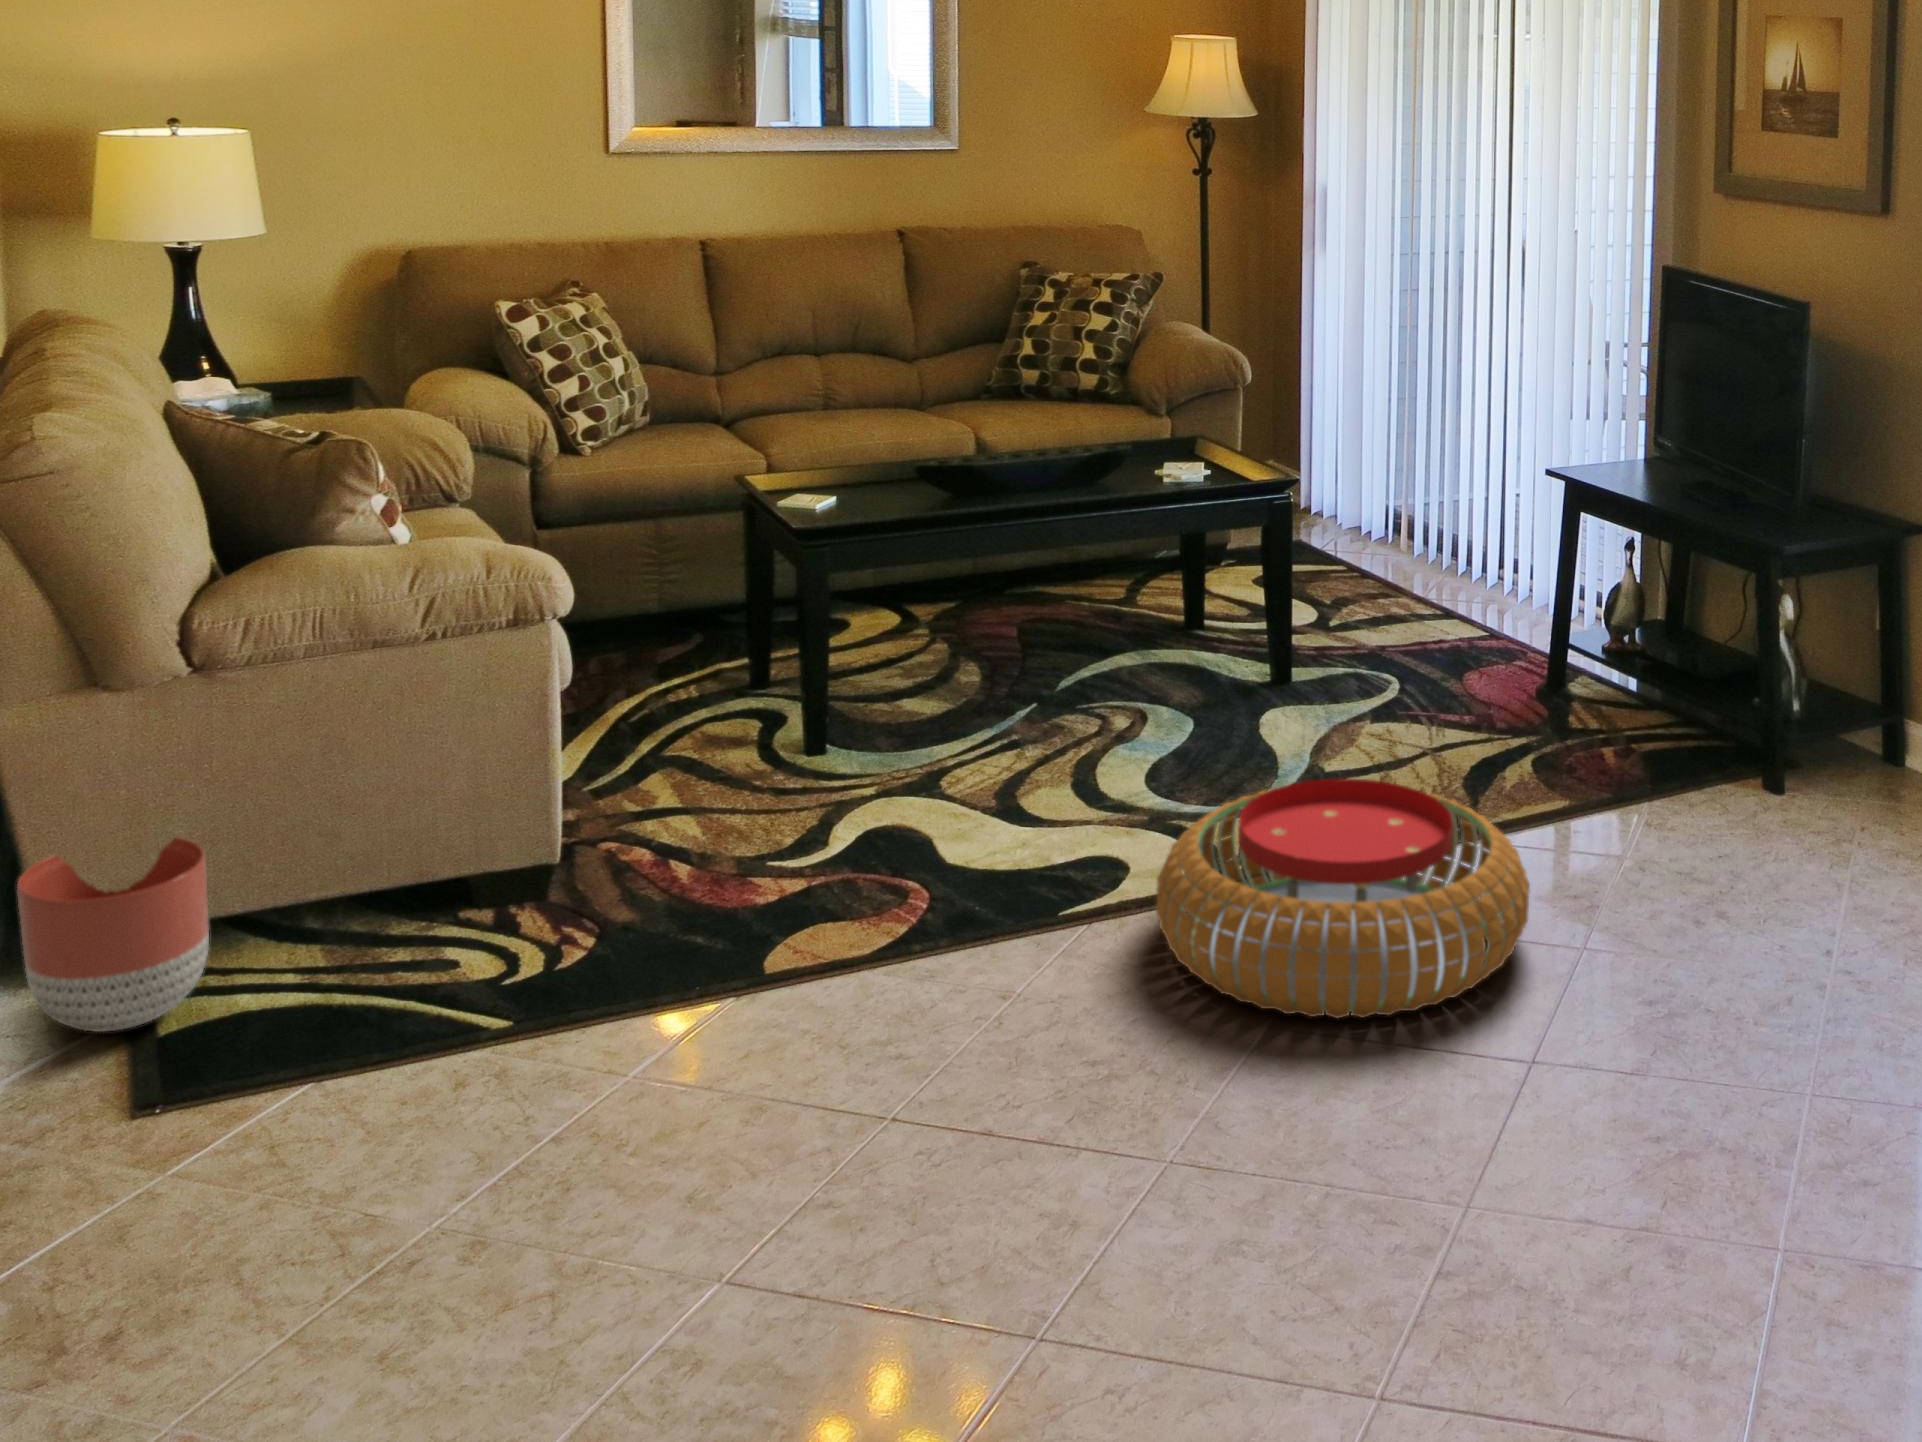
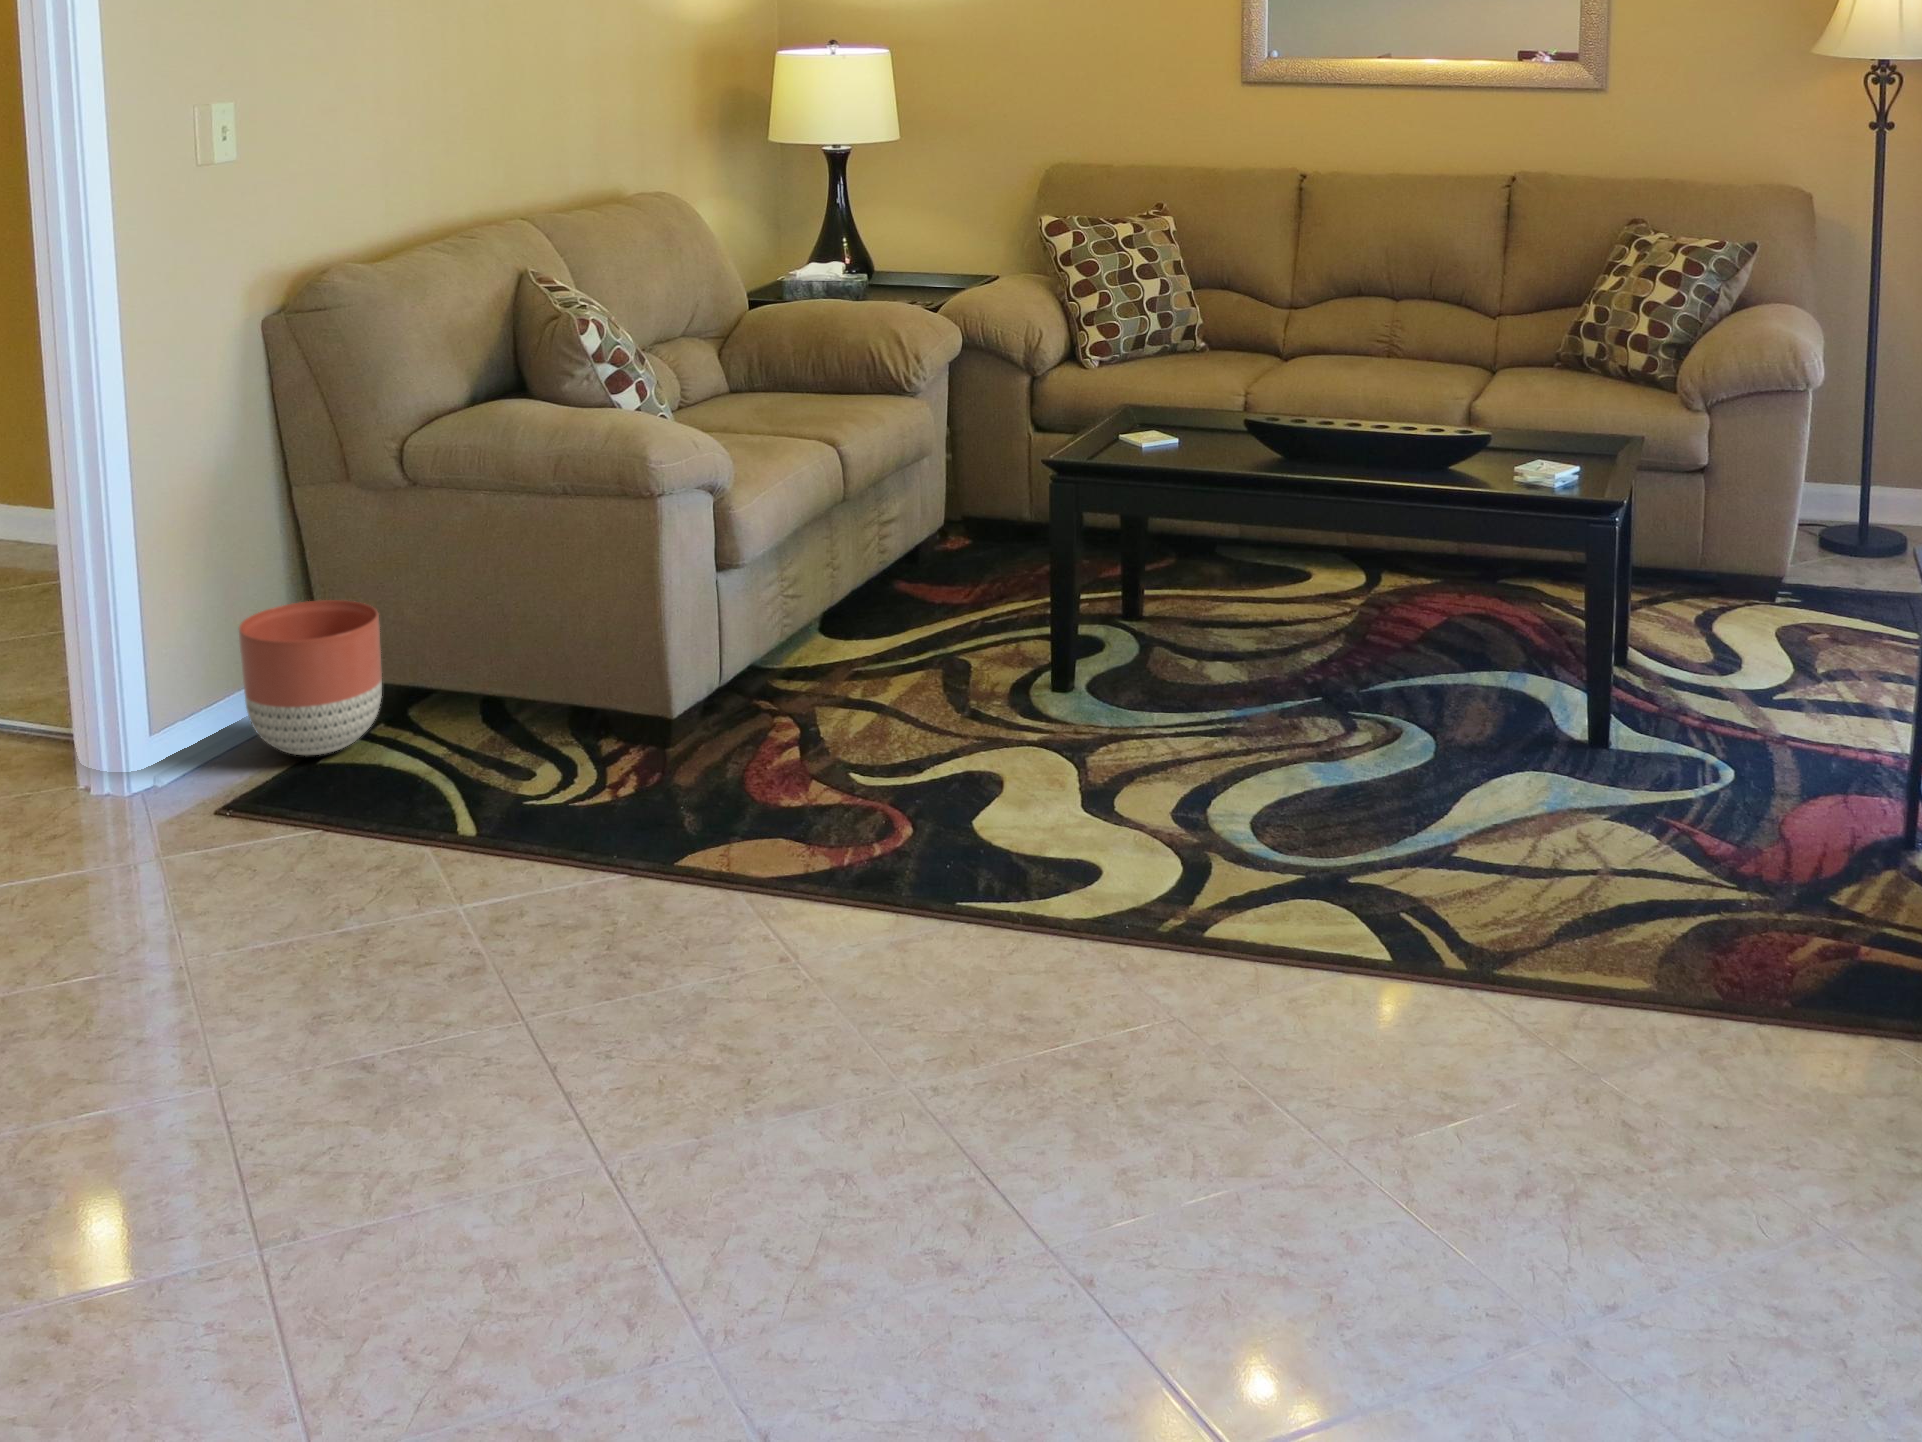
pouf: present [1156,778,1530,1018] -> none [936,835,1422,1165]

